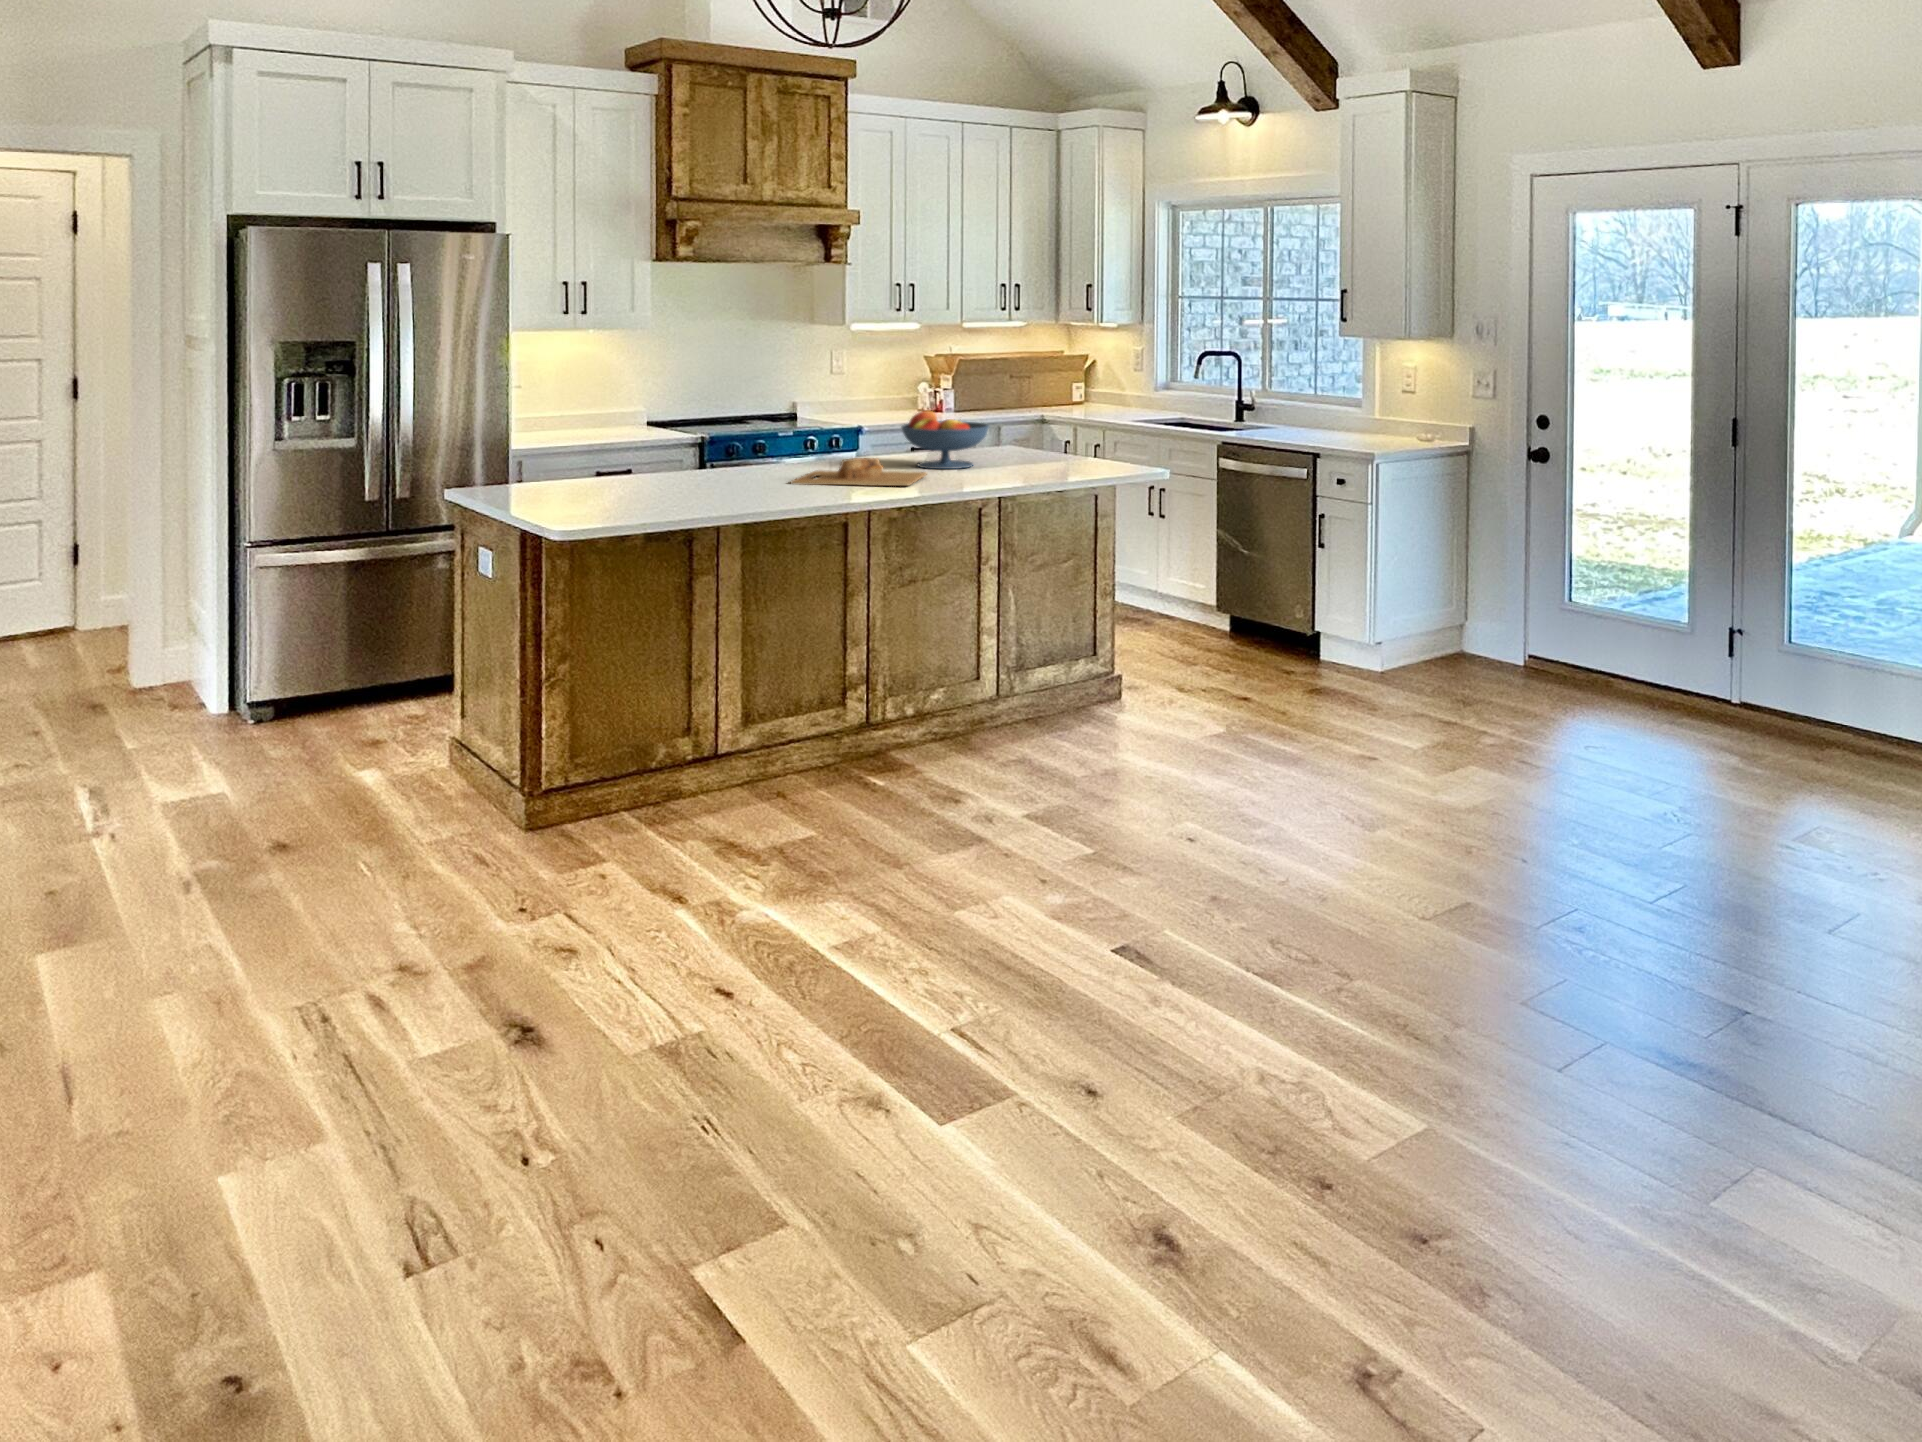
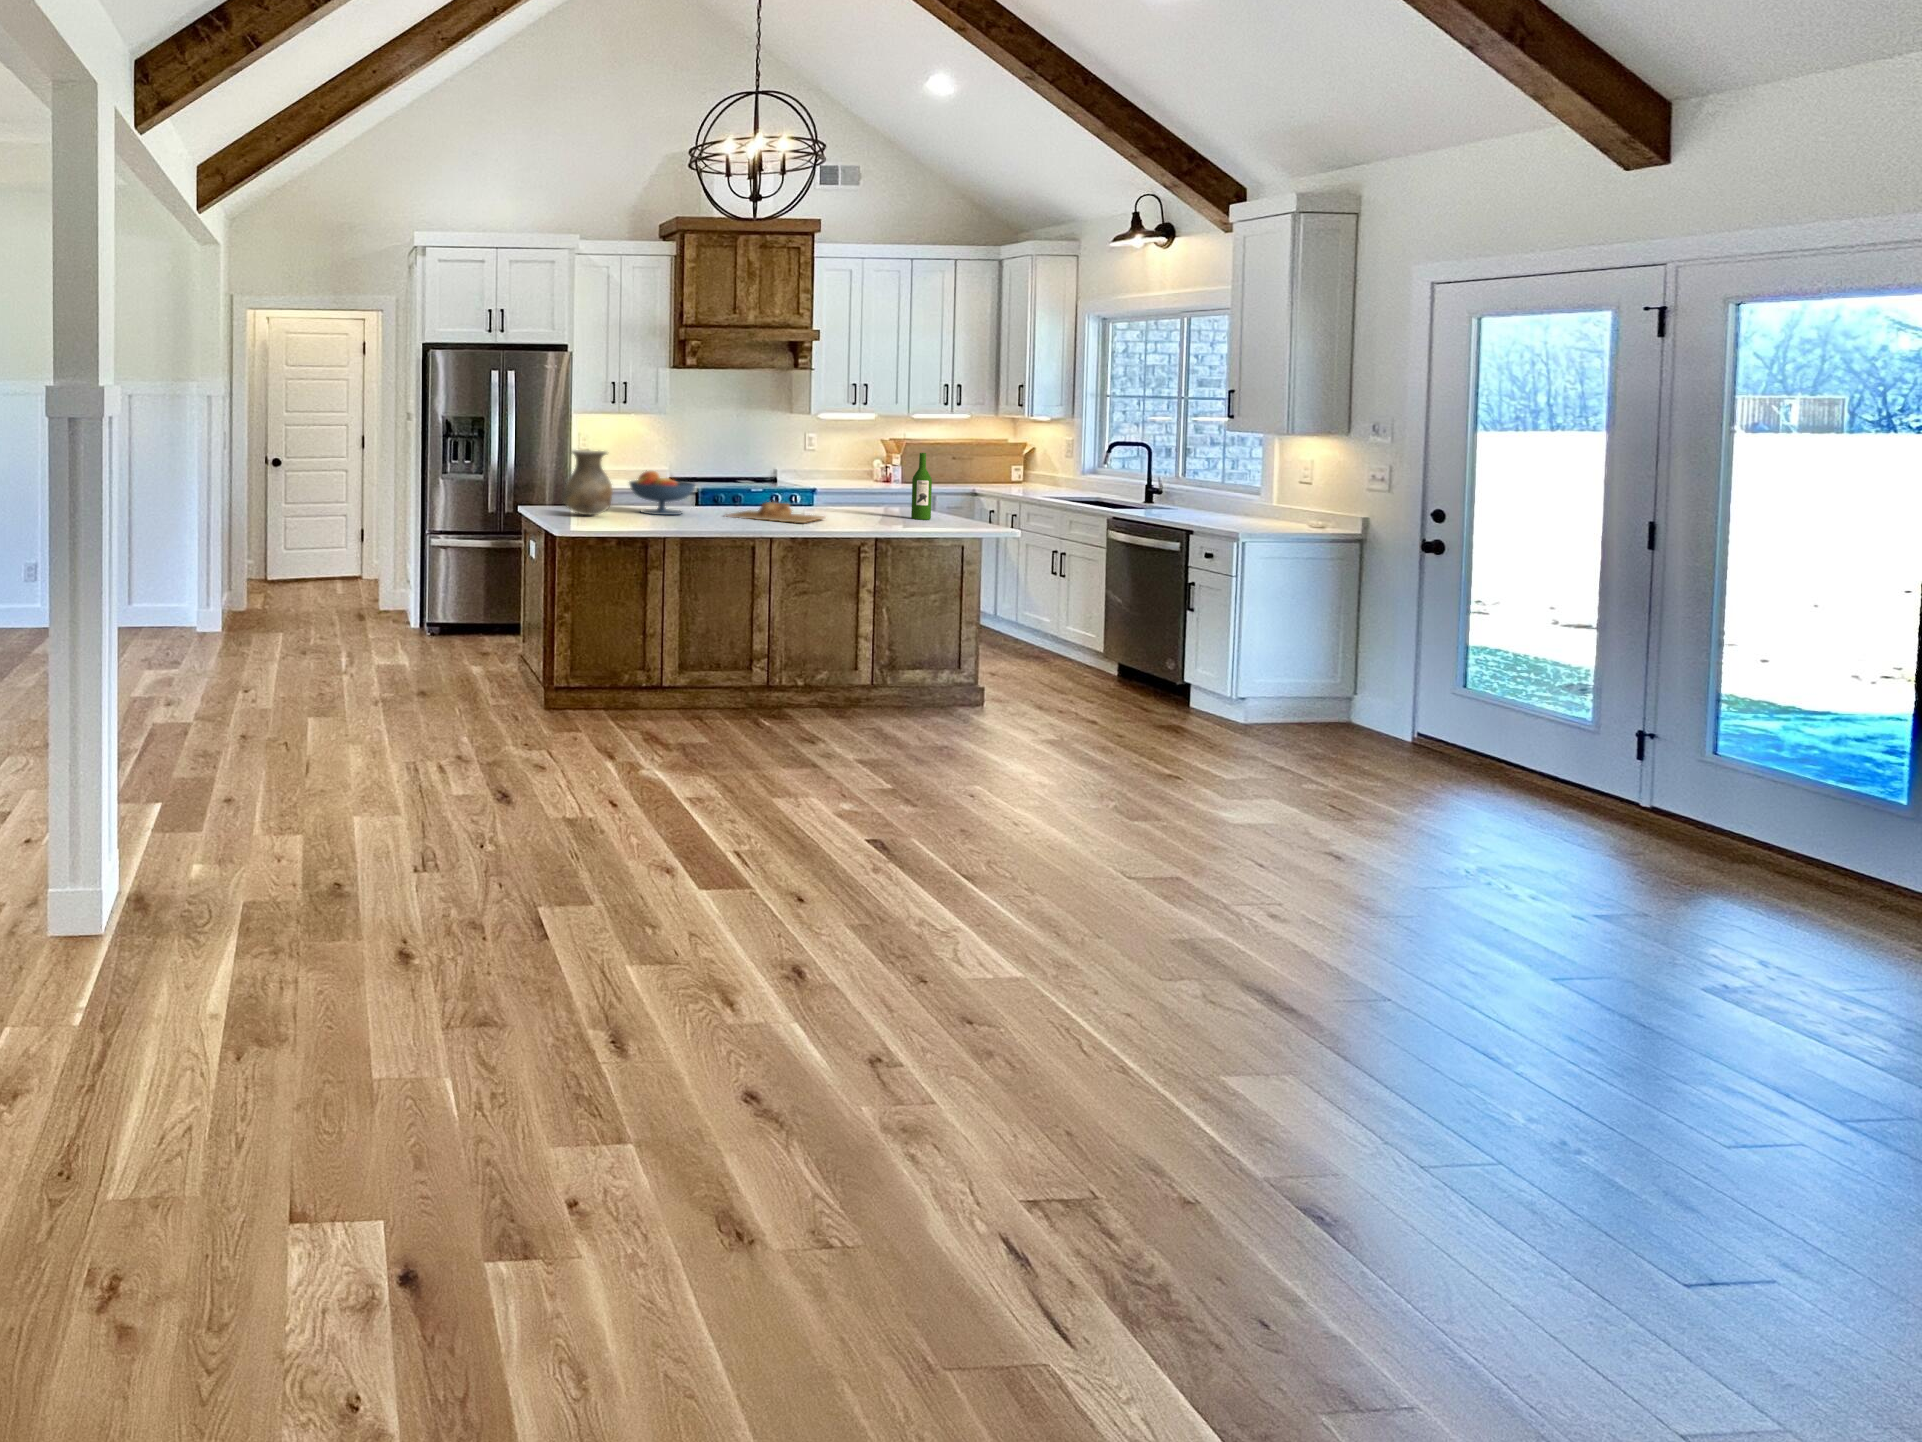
wine bottle: none [1021,376,1045,465] -> present [911,453,932,520]
vase: none [542,397,630,503] -> present [562,450,612,515]
fruit bowl: present [901,411,989,469] -> present [629,471,695,515]

